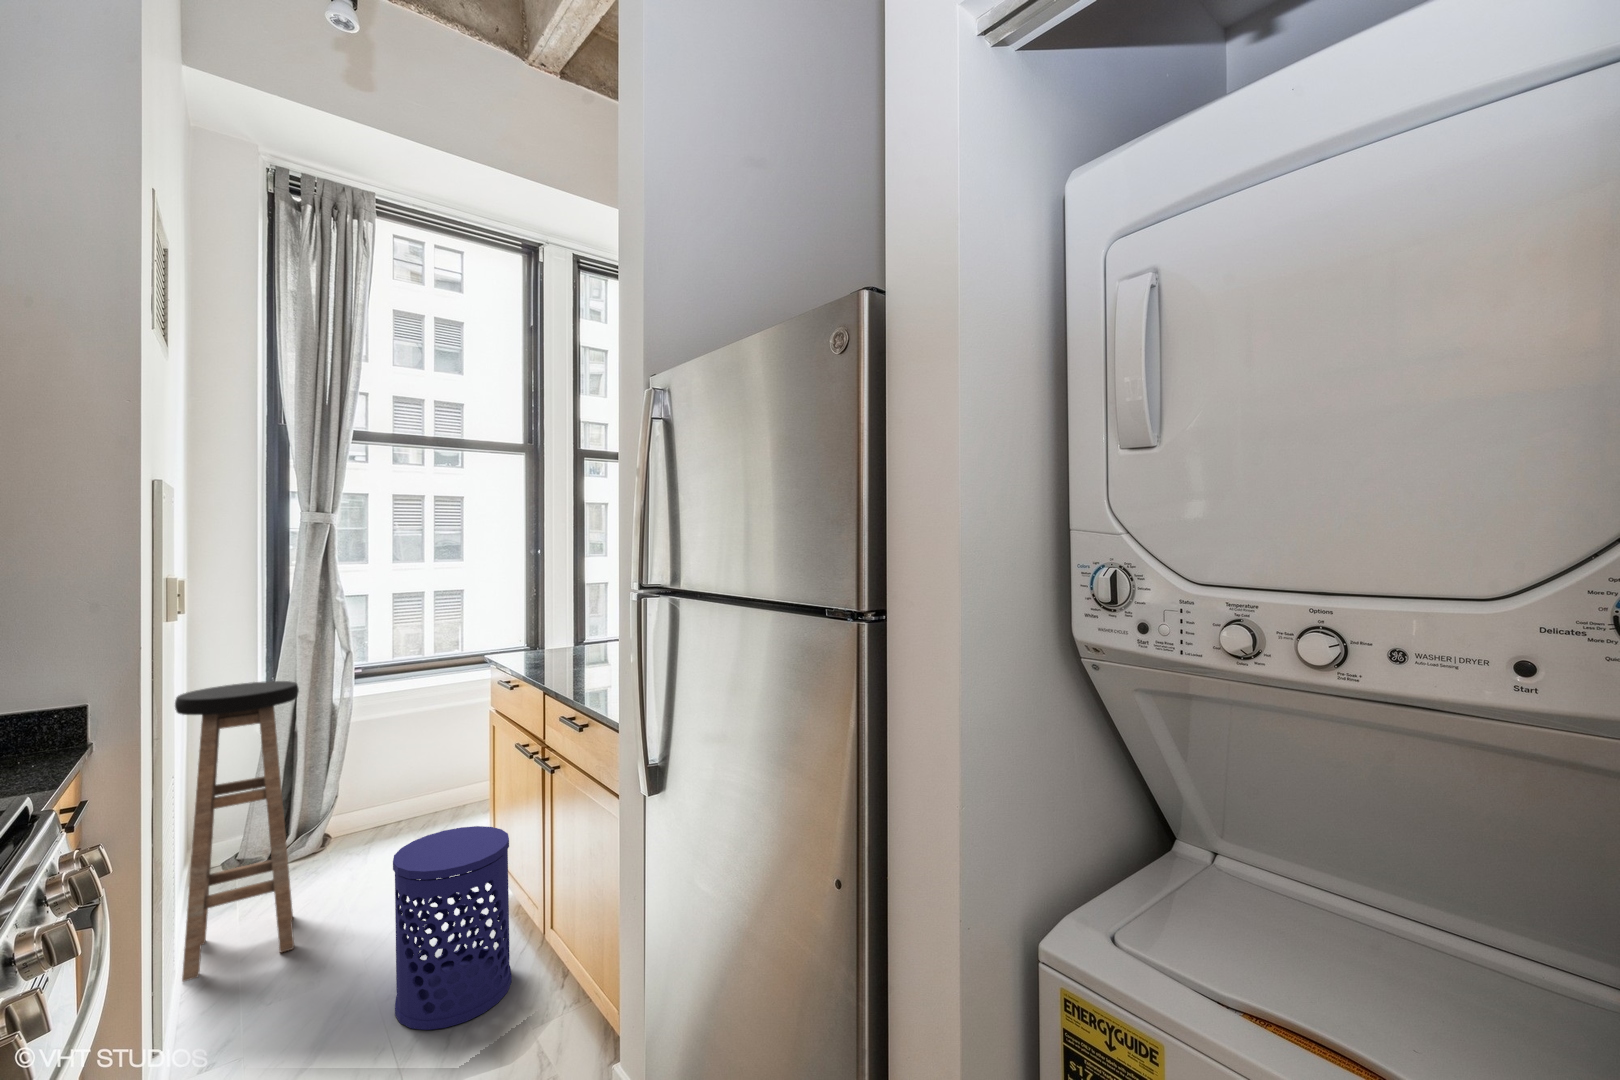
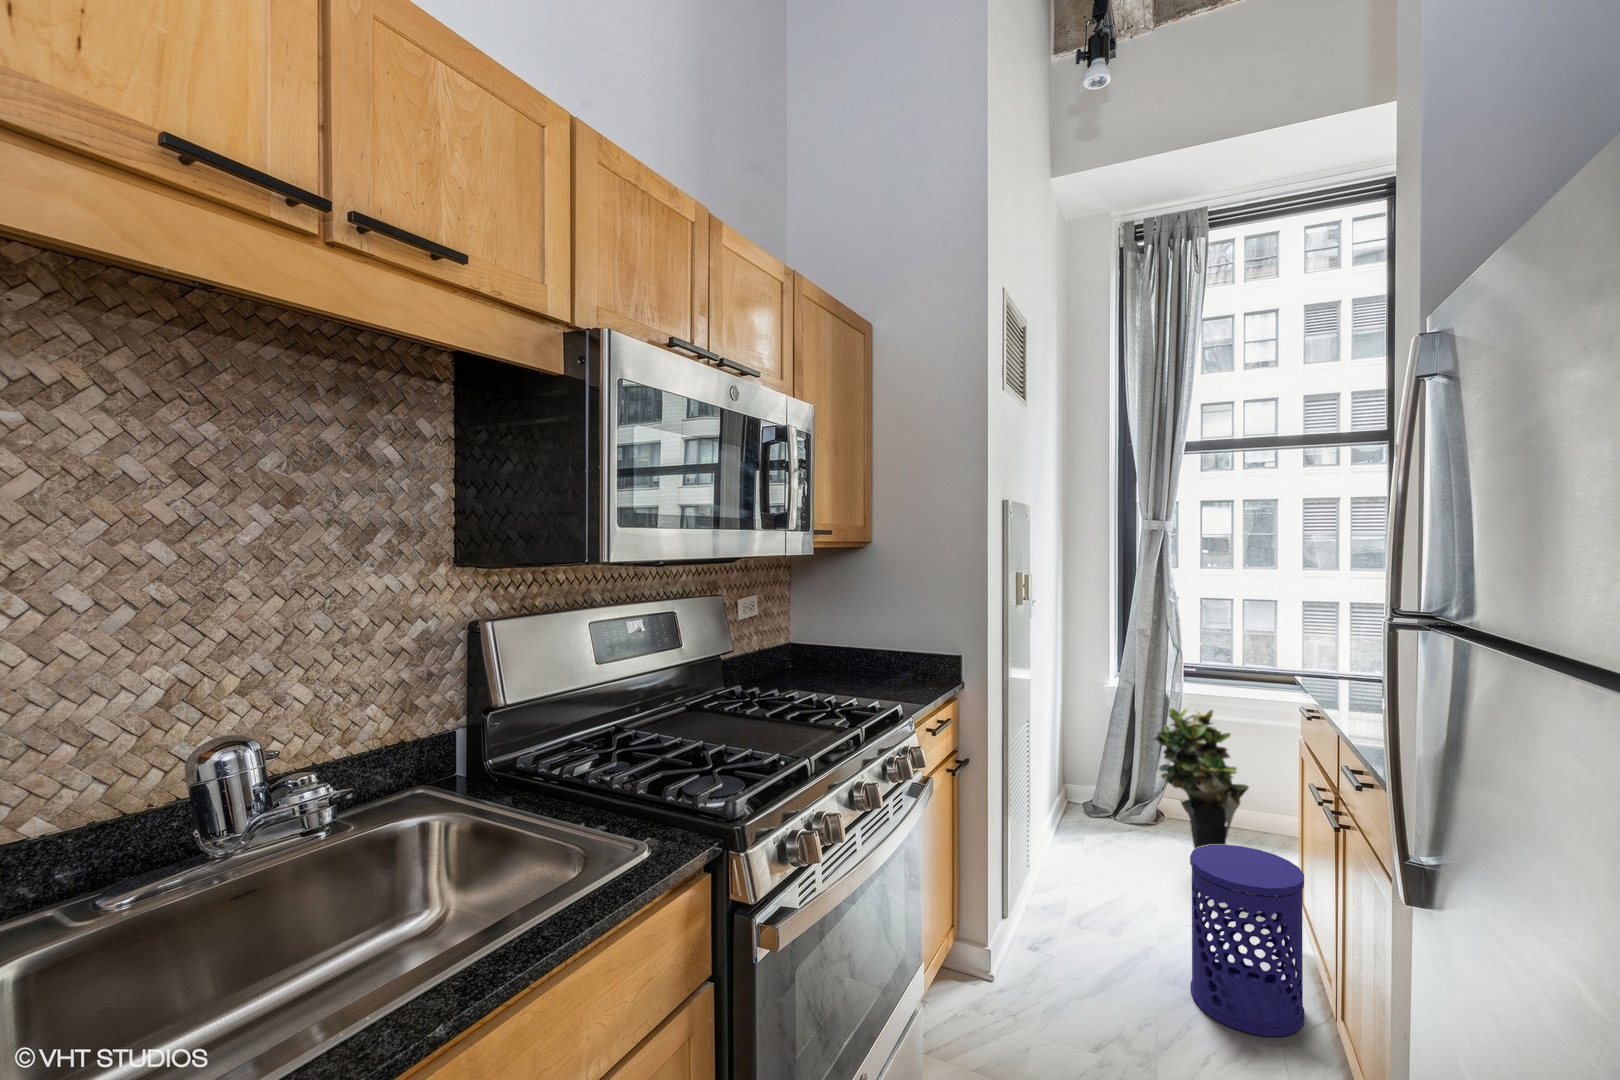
bar stool: present [175,681,299,982] -> none [1050,668,1130,895]
potted plant: none [322,706,432,878] -> present [1153,708,1249,849]

